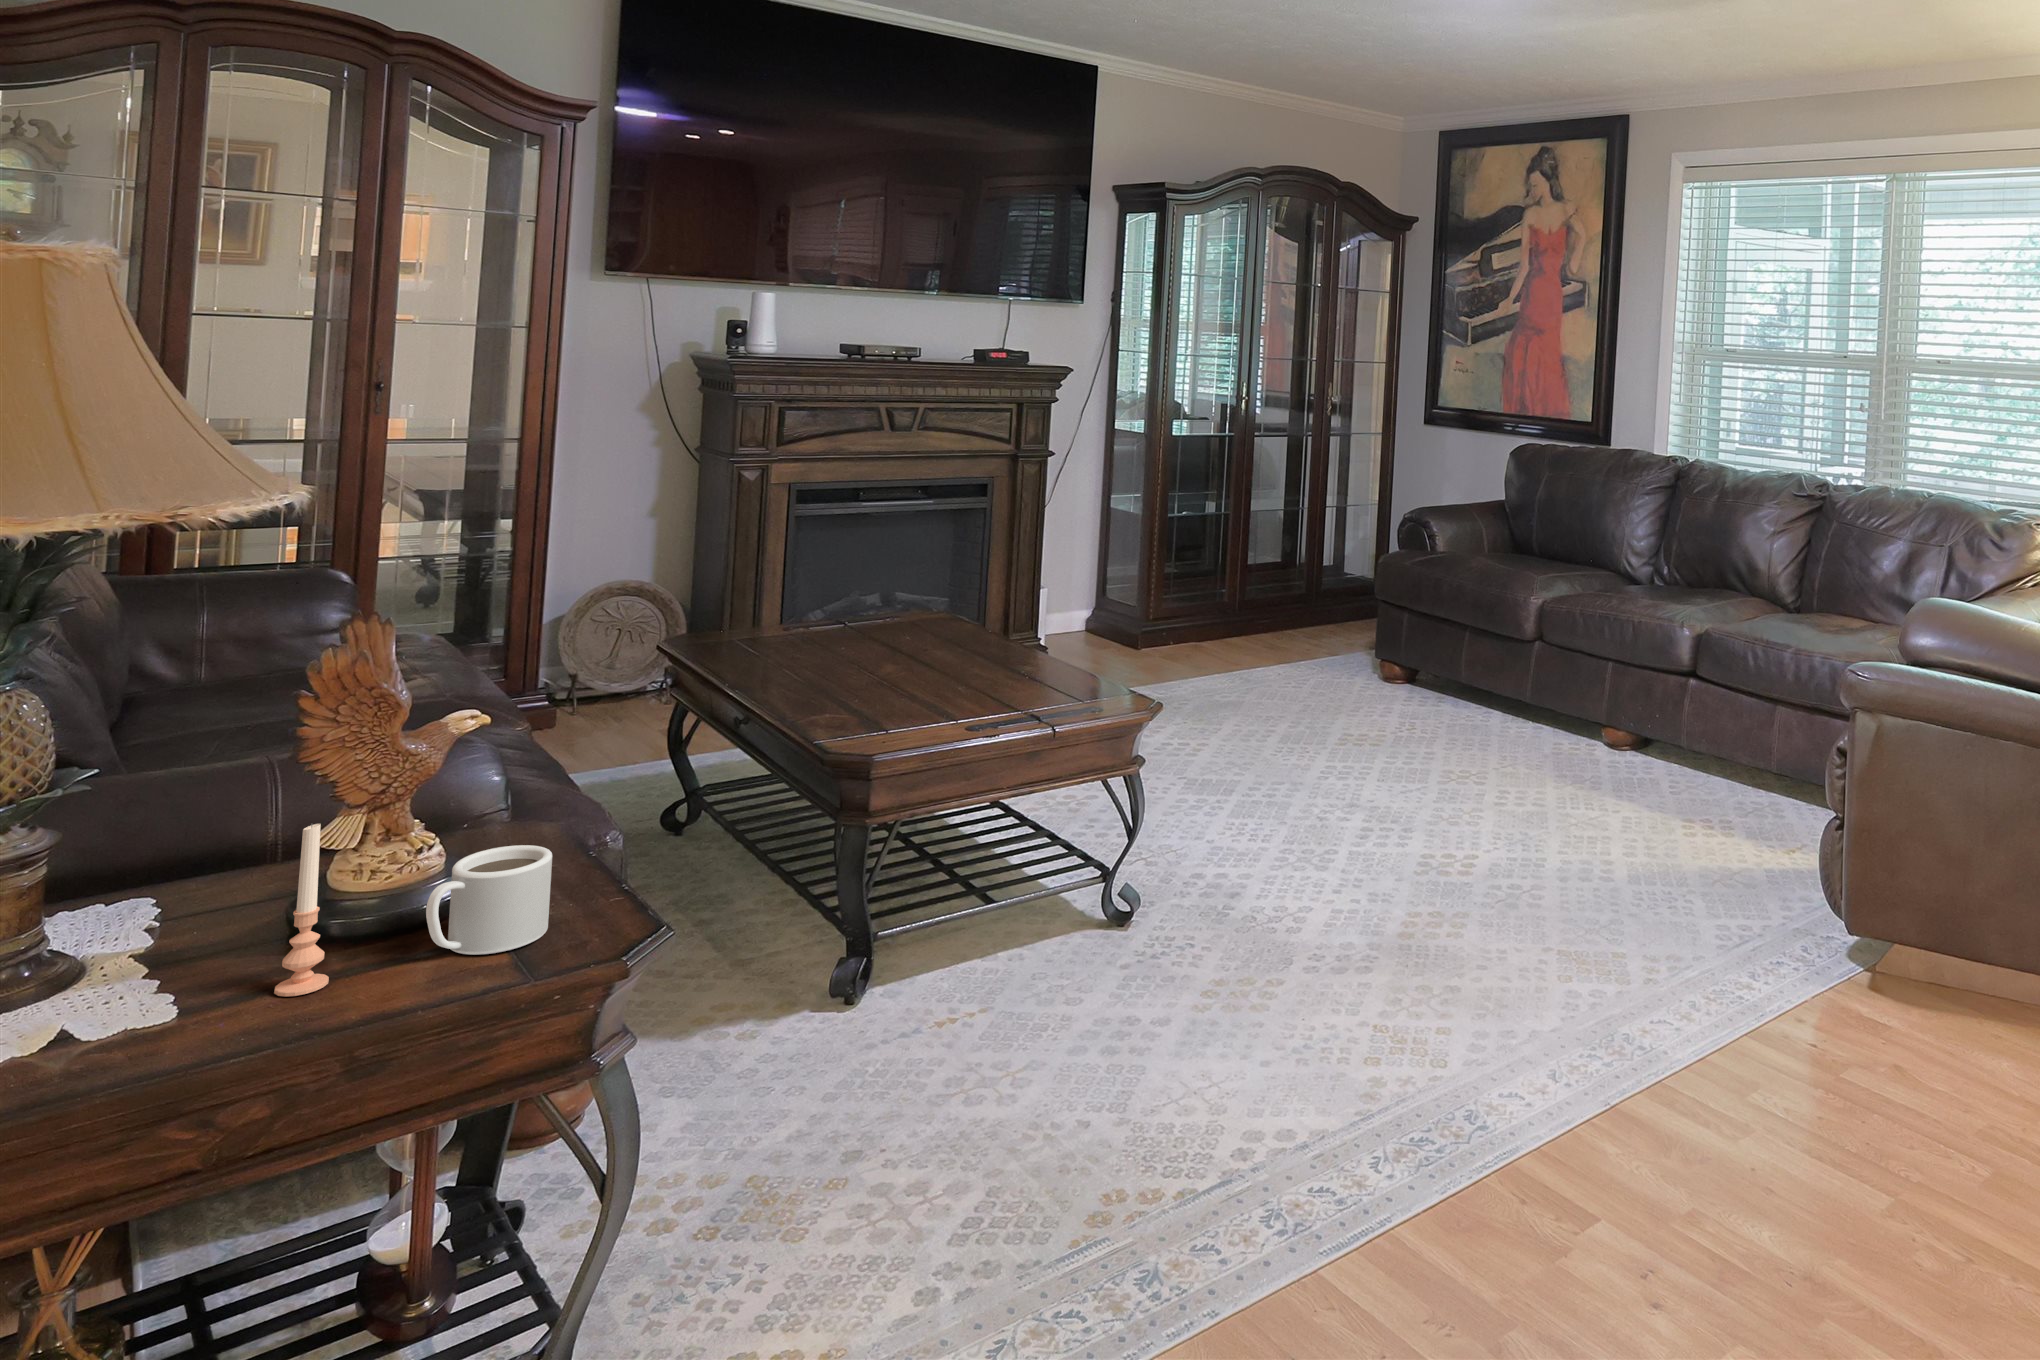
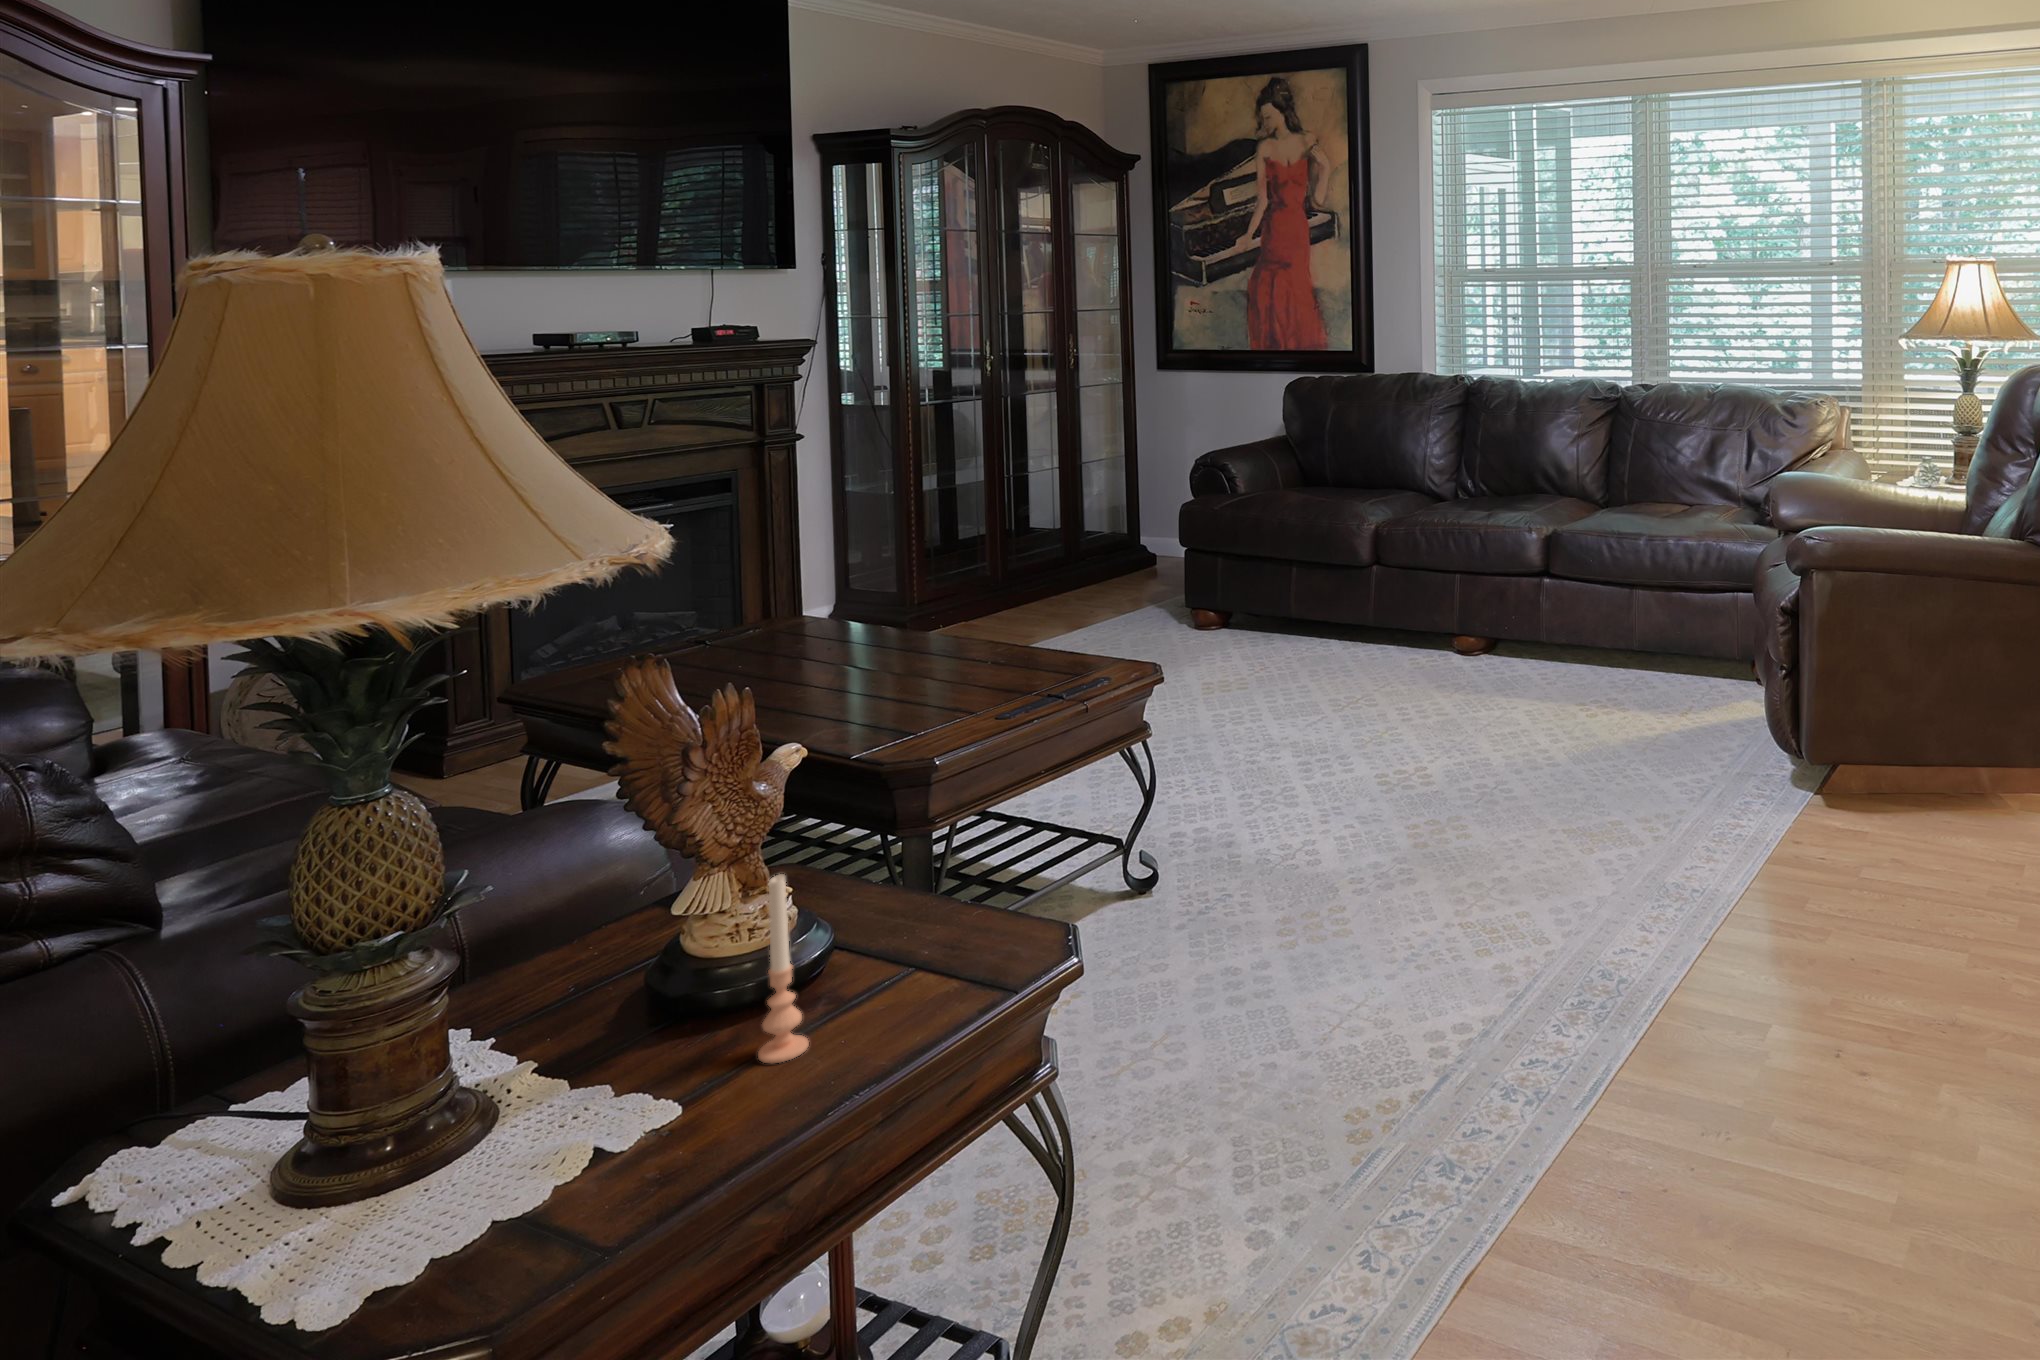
mug: present [426,845,552,955] -> none [860,869,957,989]

